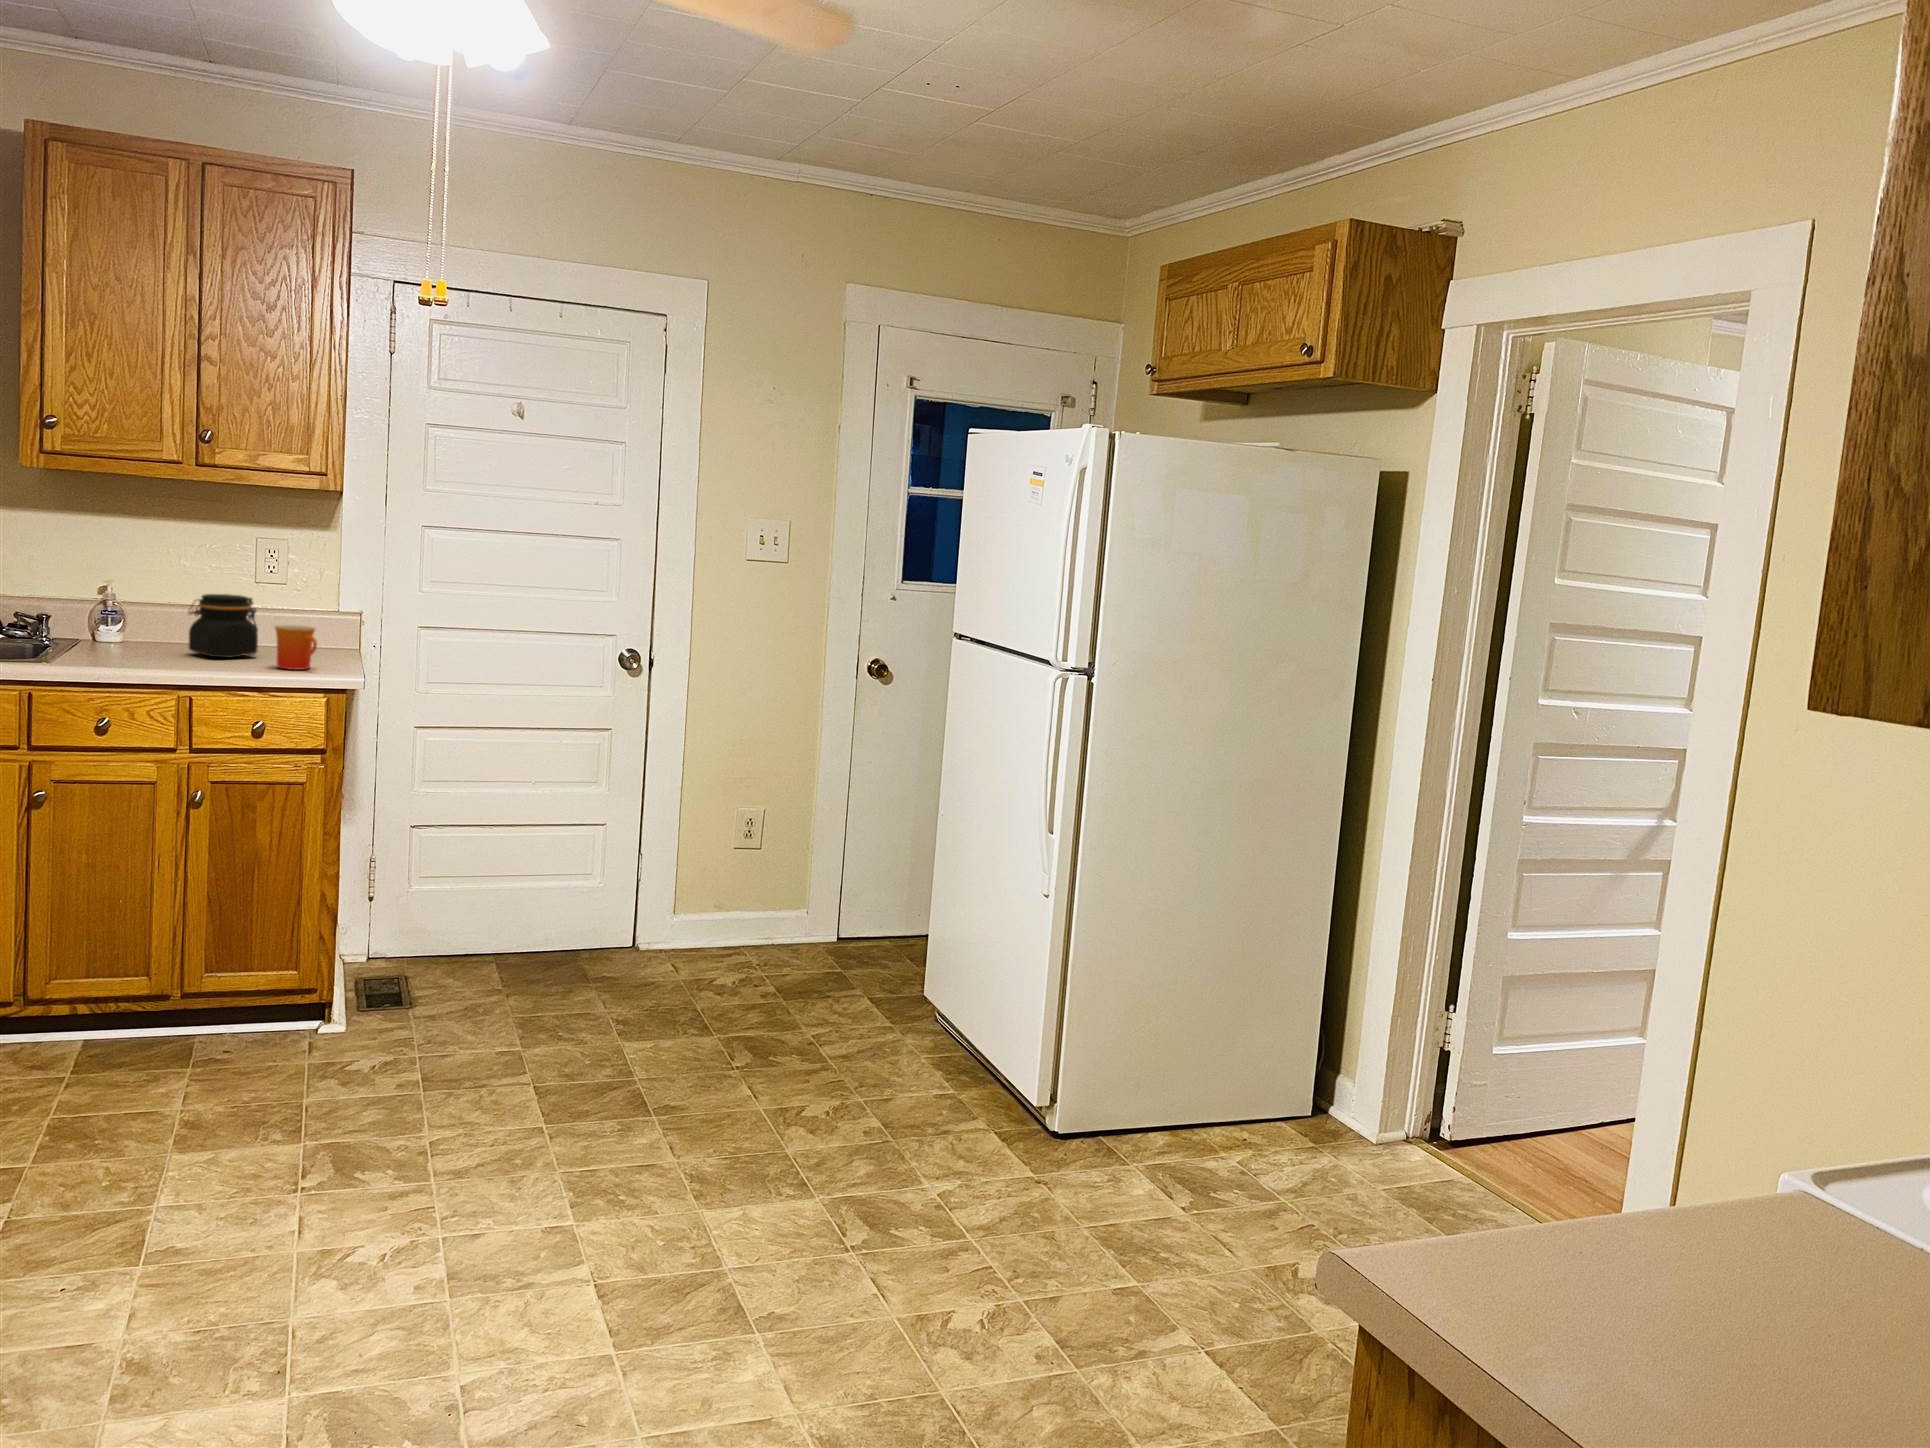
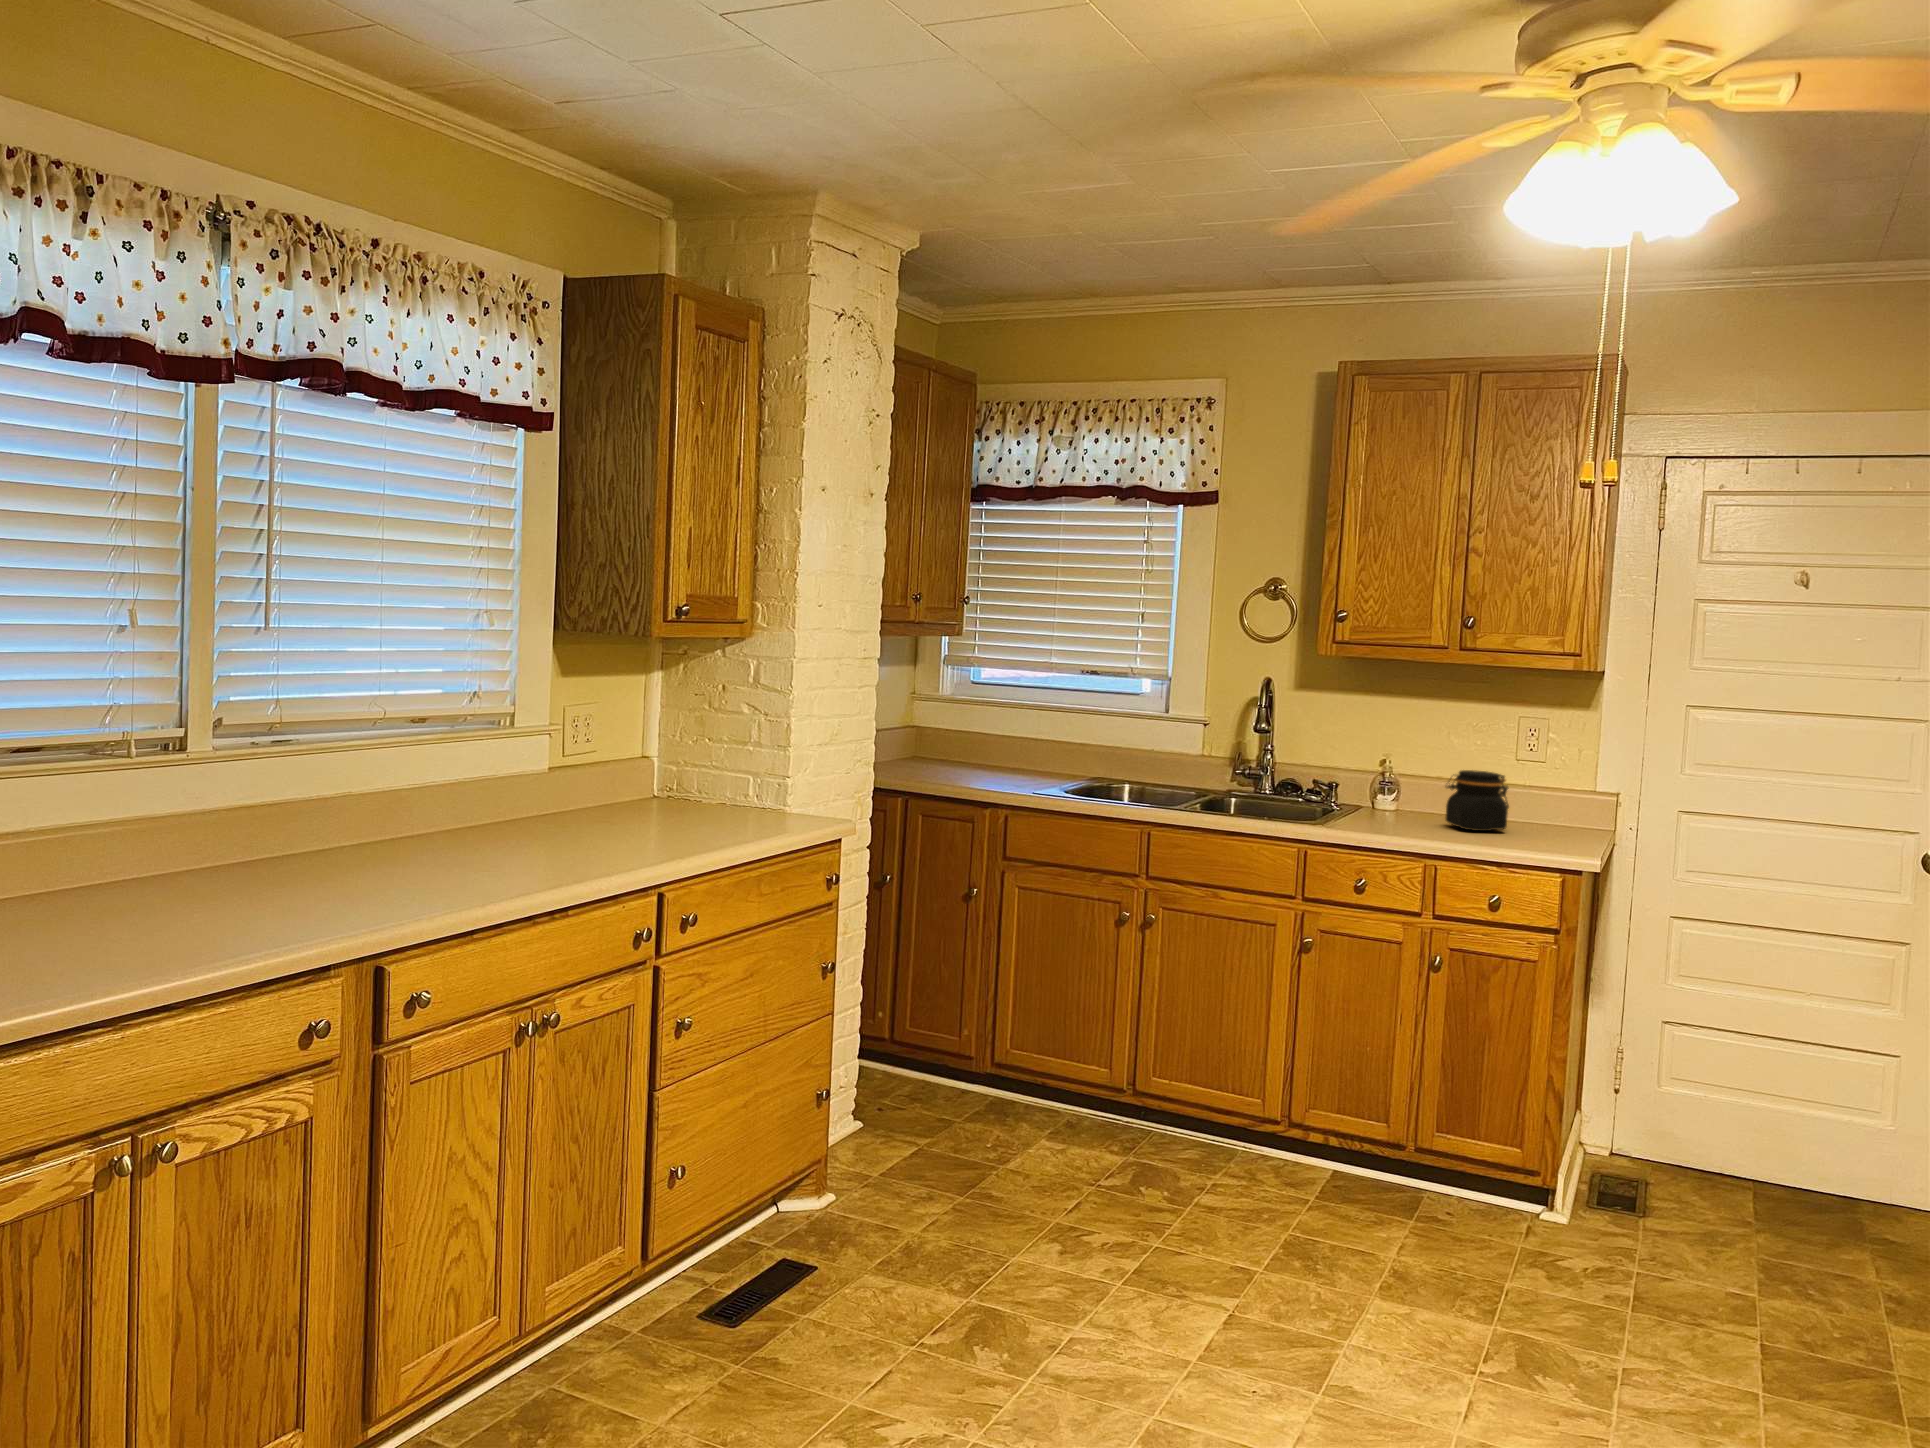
mug: present [275,625,317,670] -> none [1518,803,1558,848]

